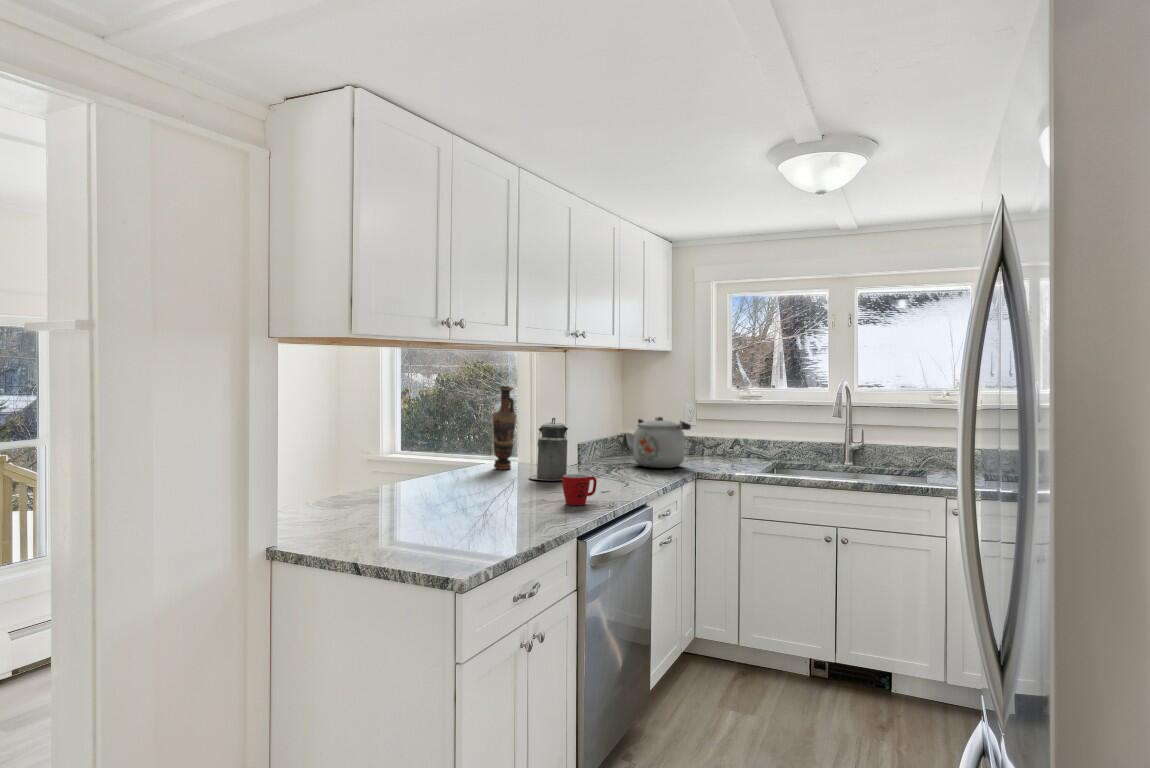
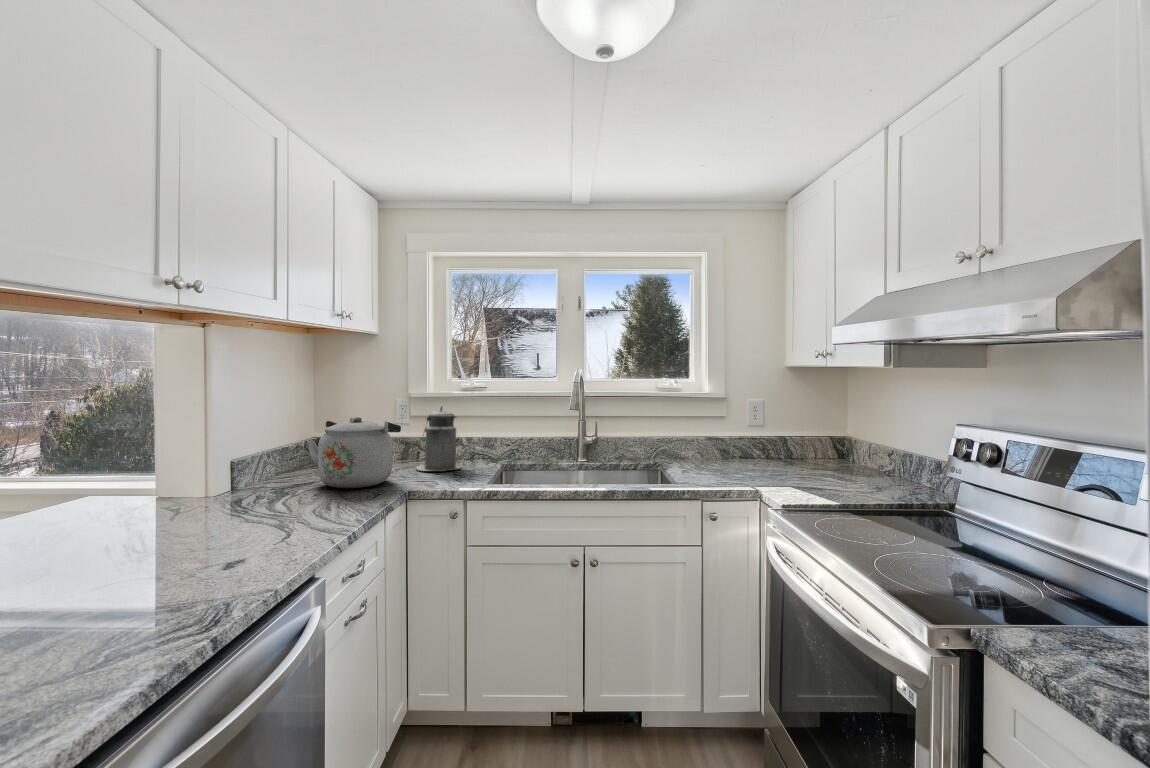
vase: present [492,386,517,470] -> none [39,377,96,519]
canister: present [529,418,568,480] -> present [416,407,461,471]
mug: present [562,474,597,505] -> none [102,550,197,624]

